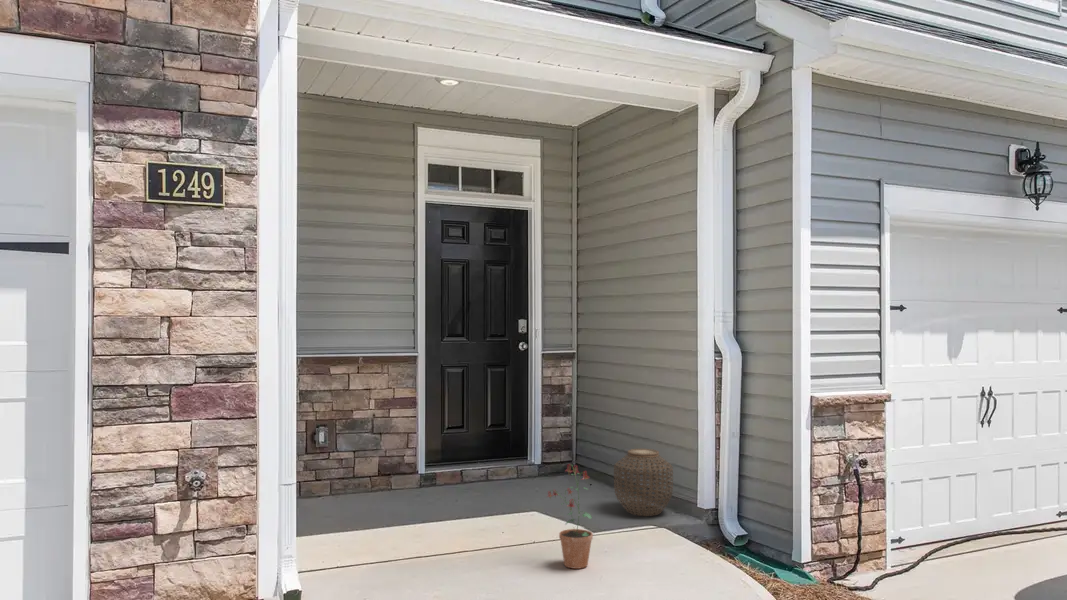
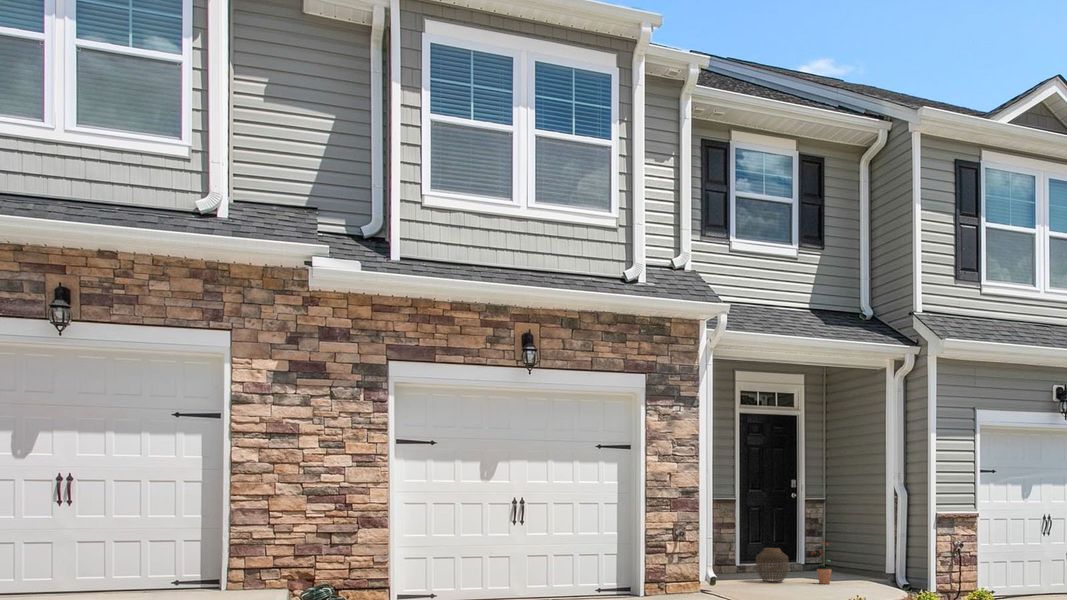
woven basket: present [614,449,673,516] -> present [756,548,788,582]

